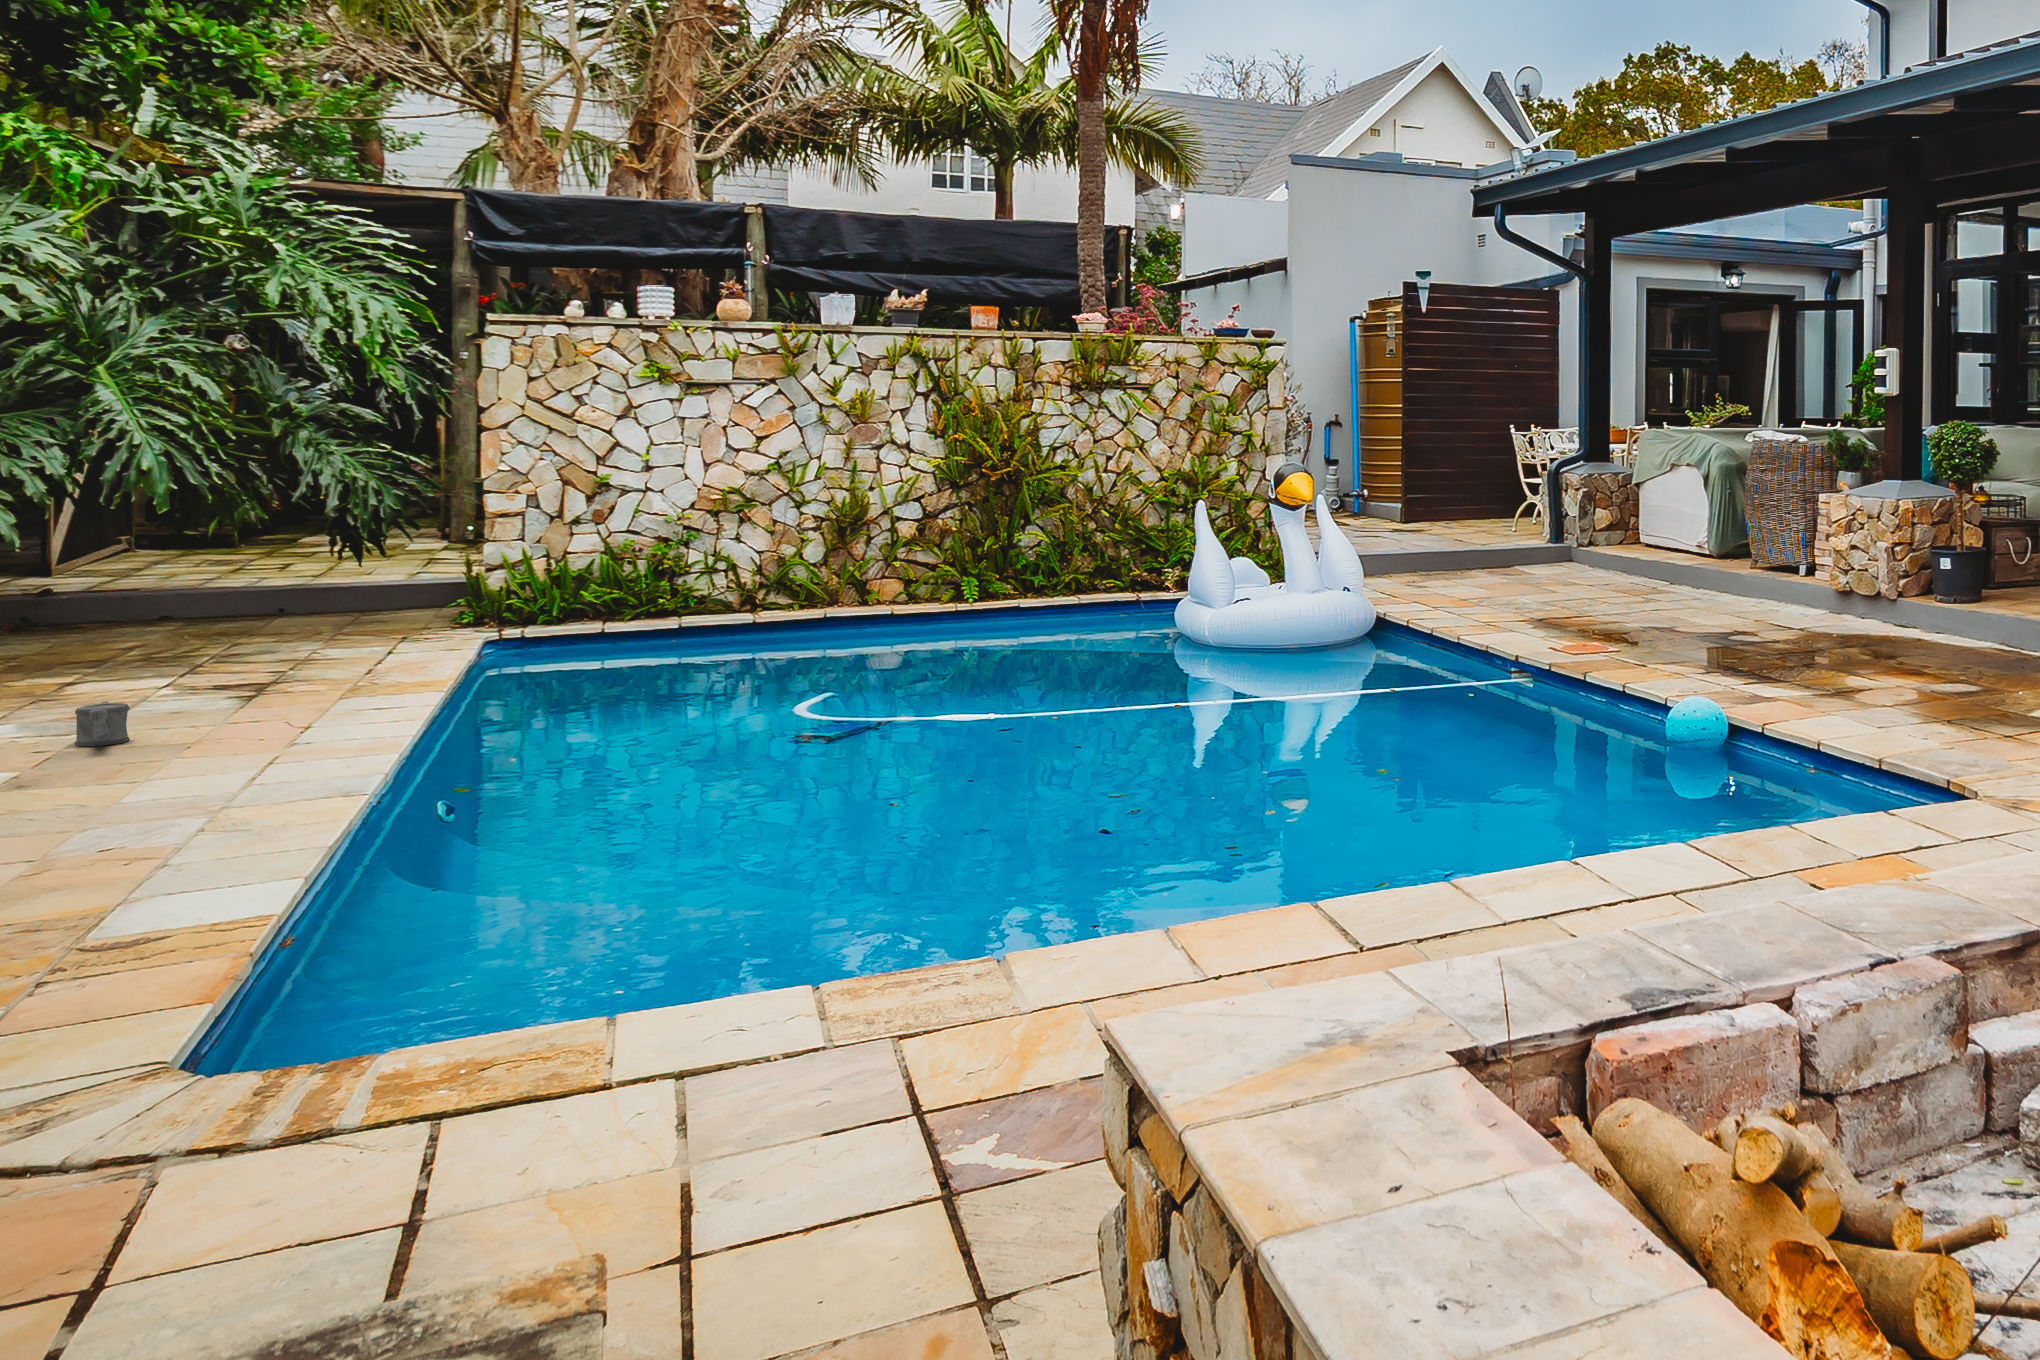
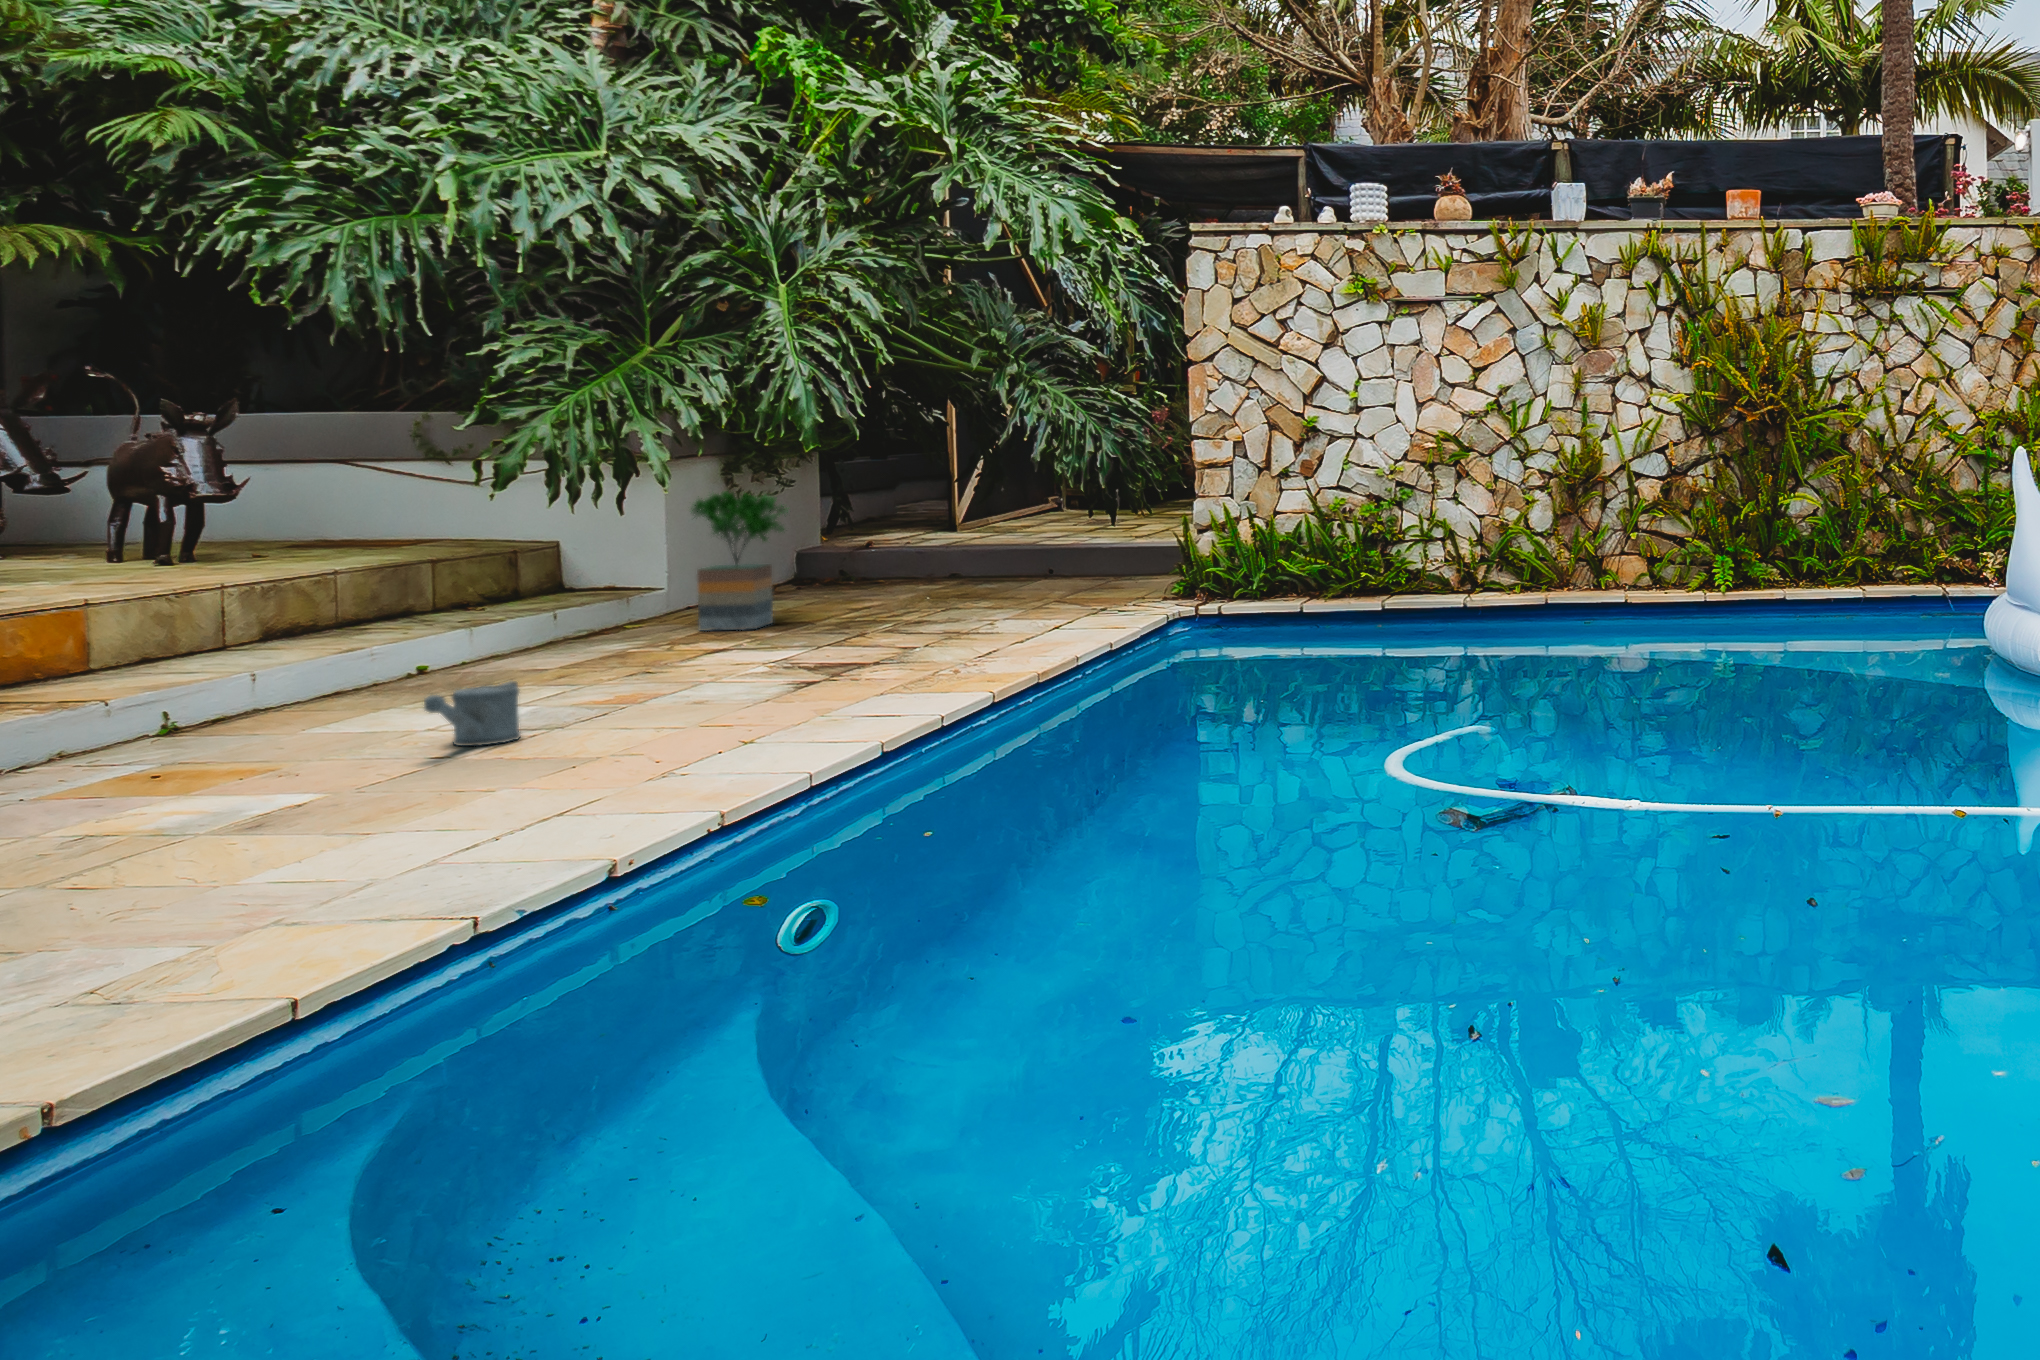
potted tree: none [42,551,154,671] -> present [691,491,789,631]

